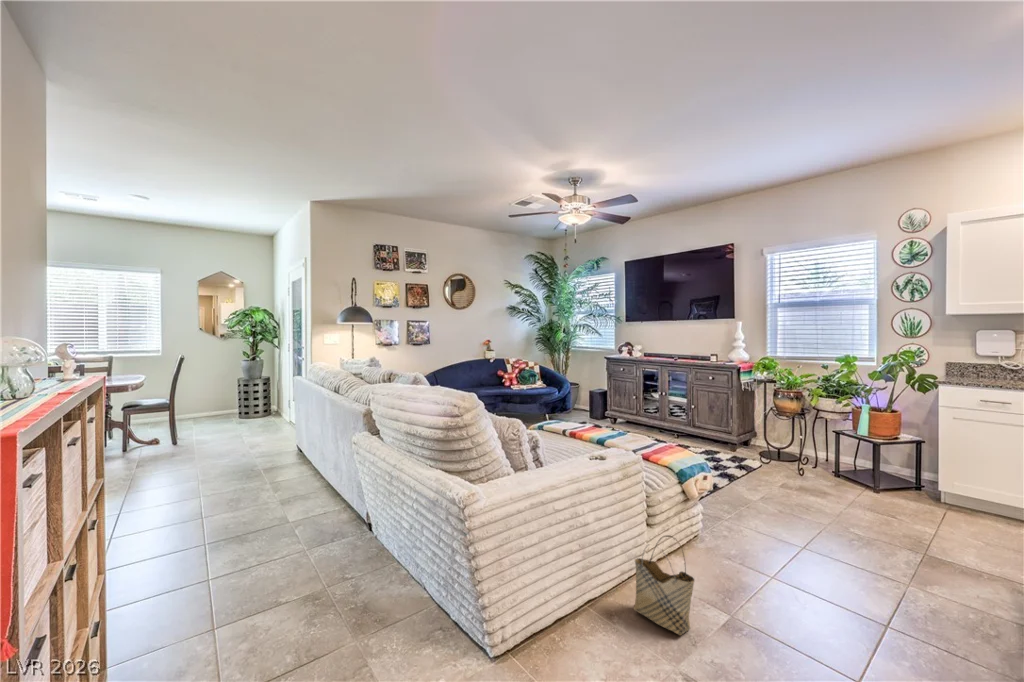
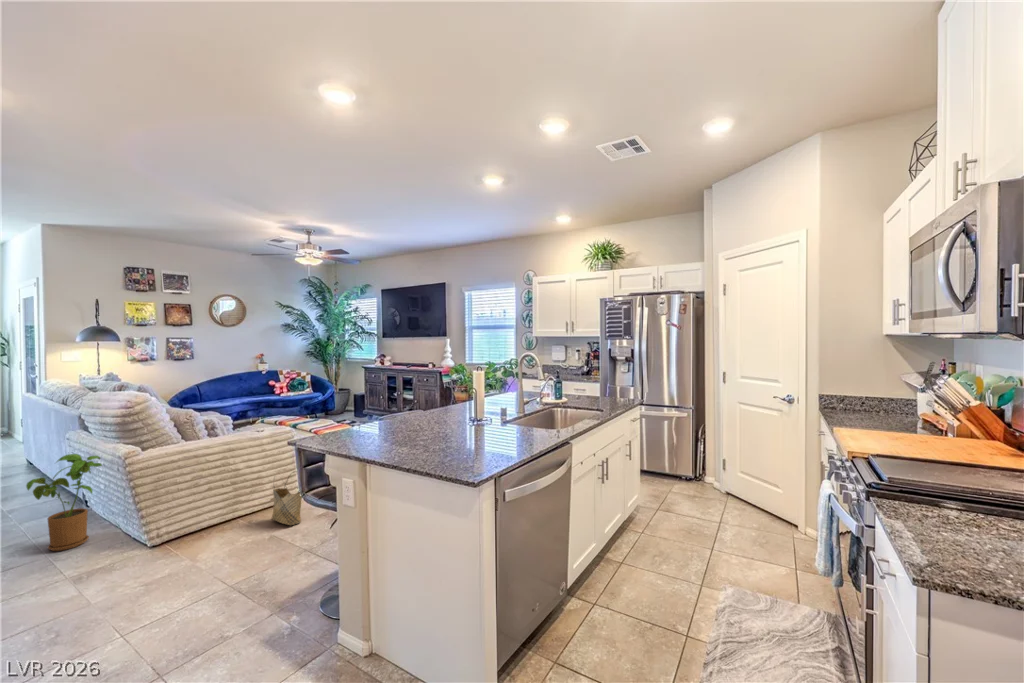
house plant: none [334,477,414,613] -> present [26,454,102,551]

